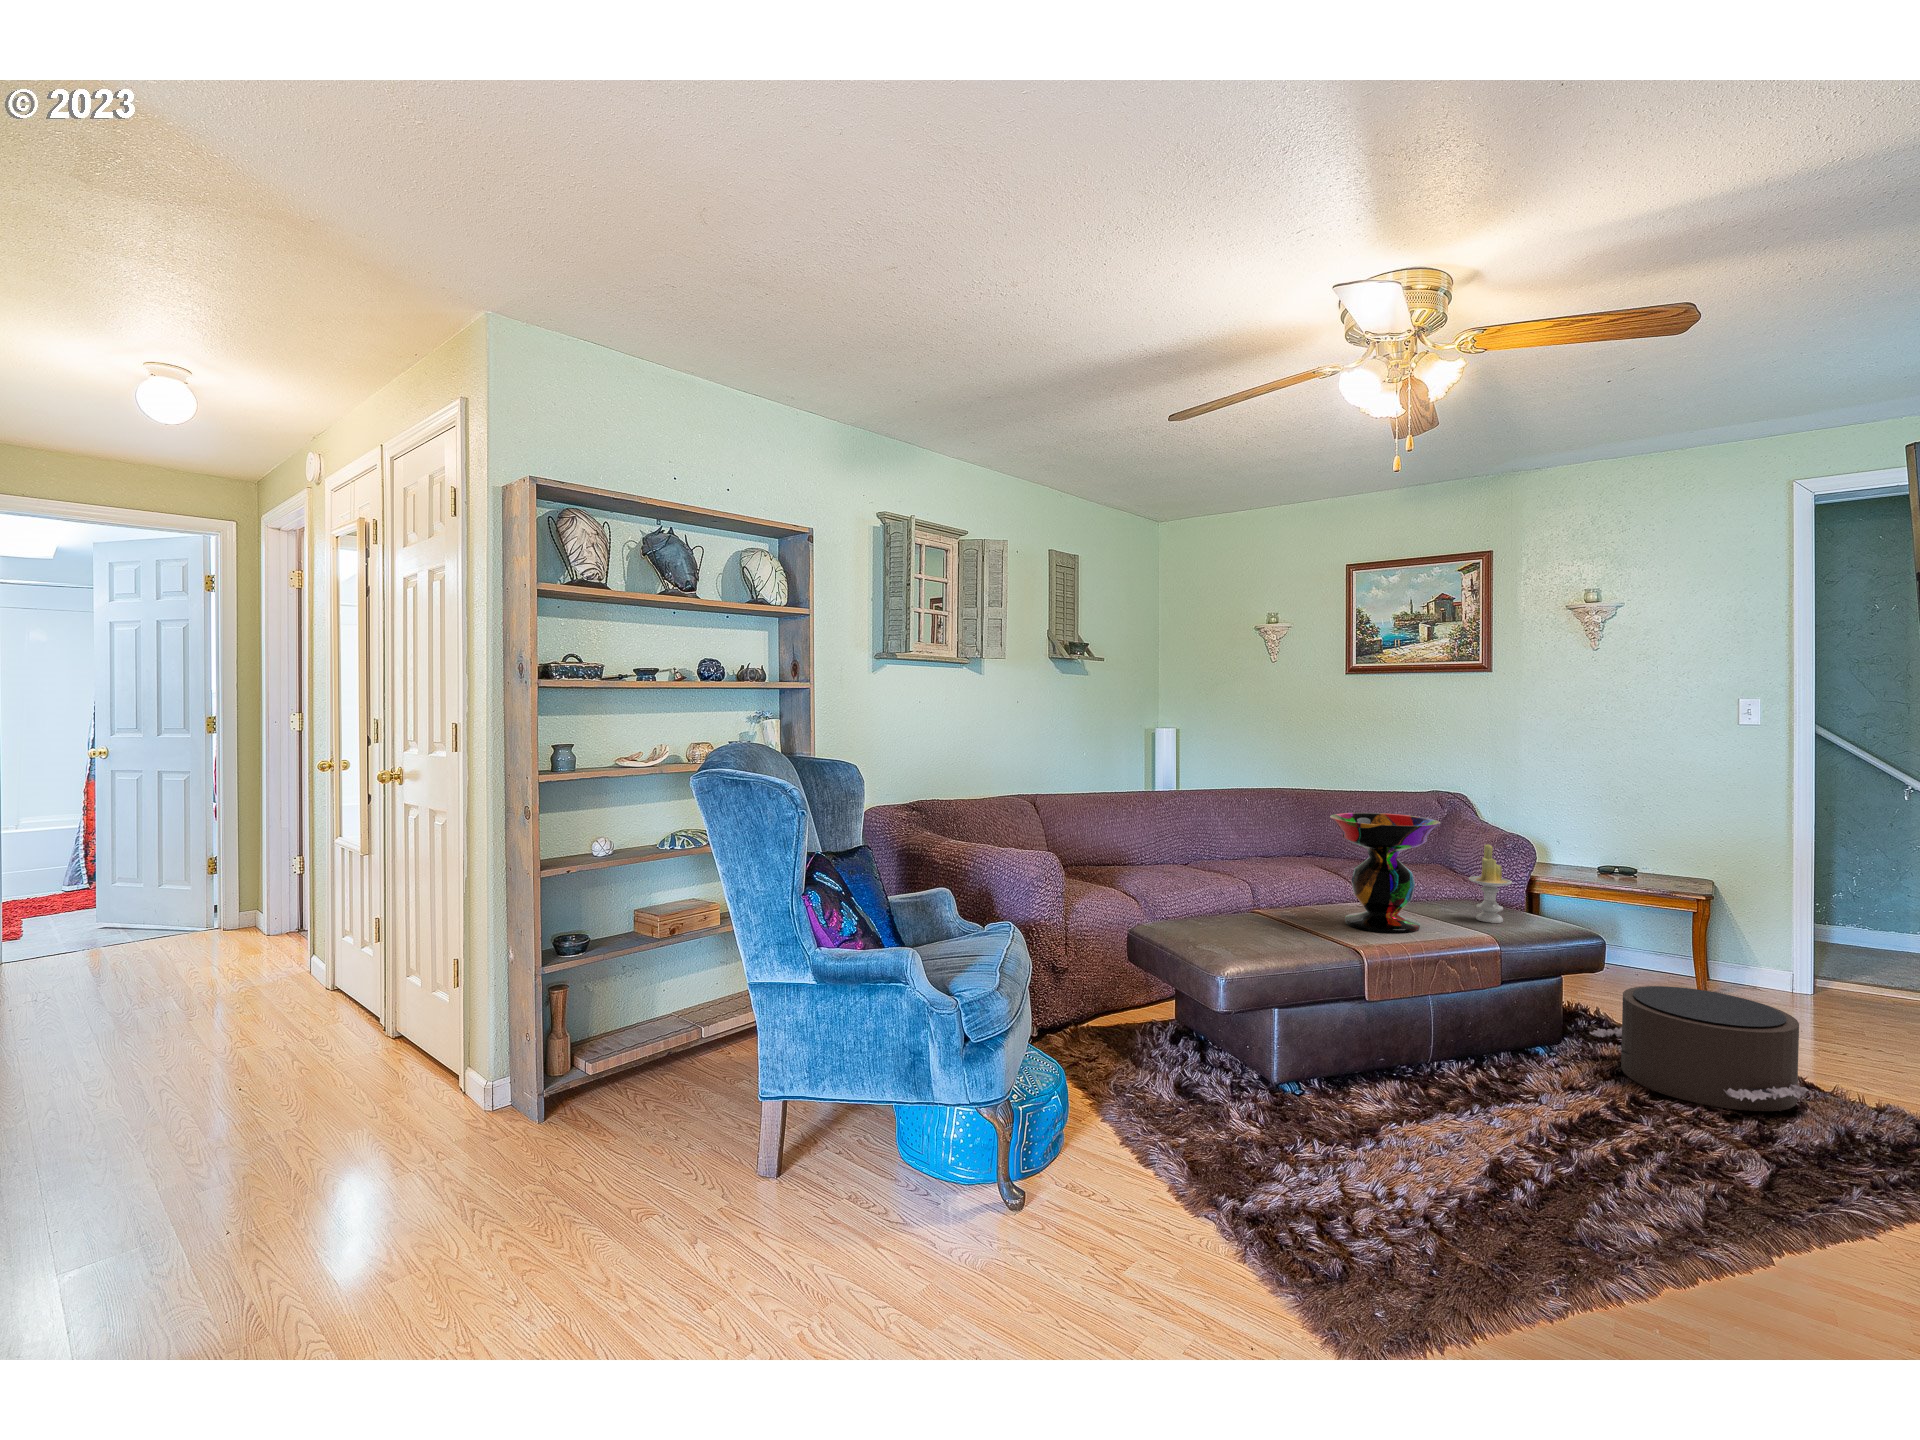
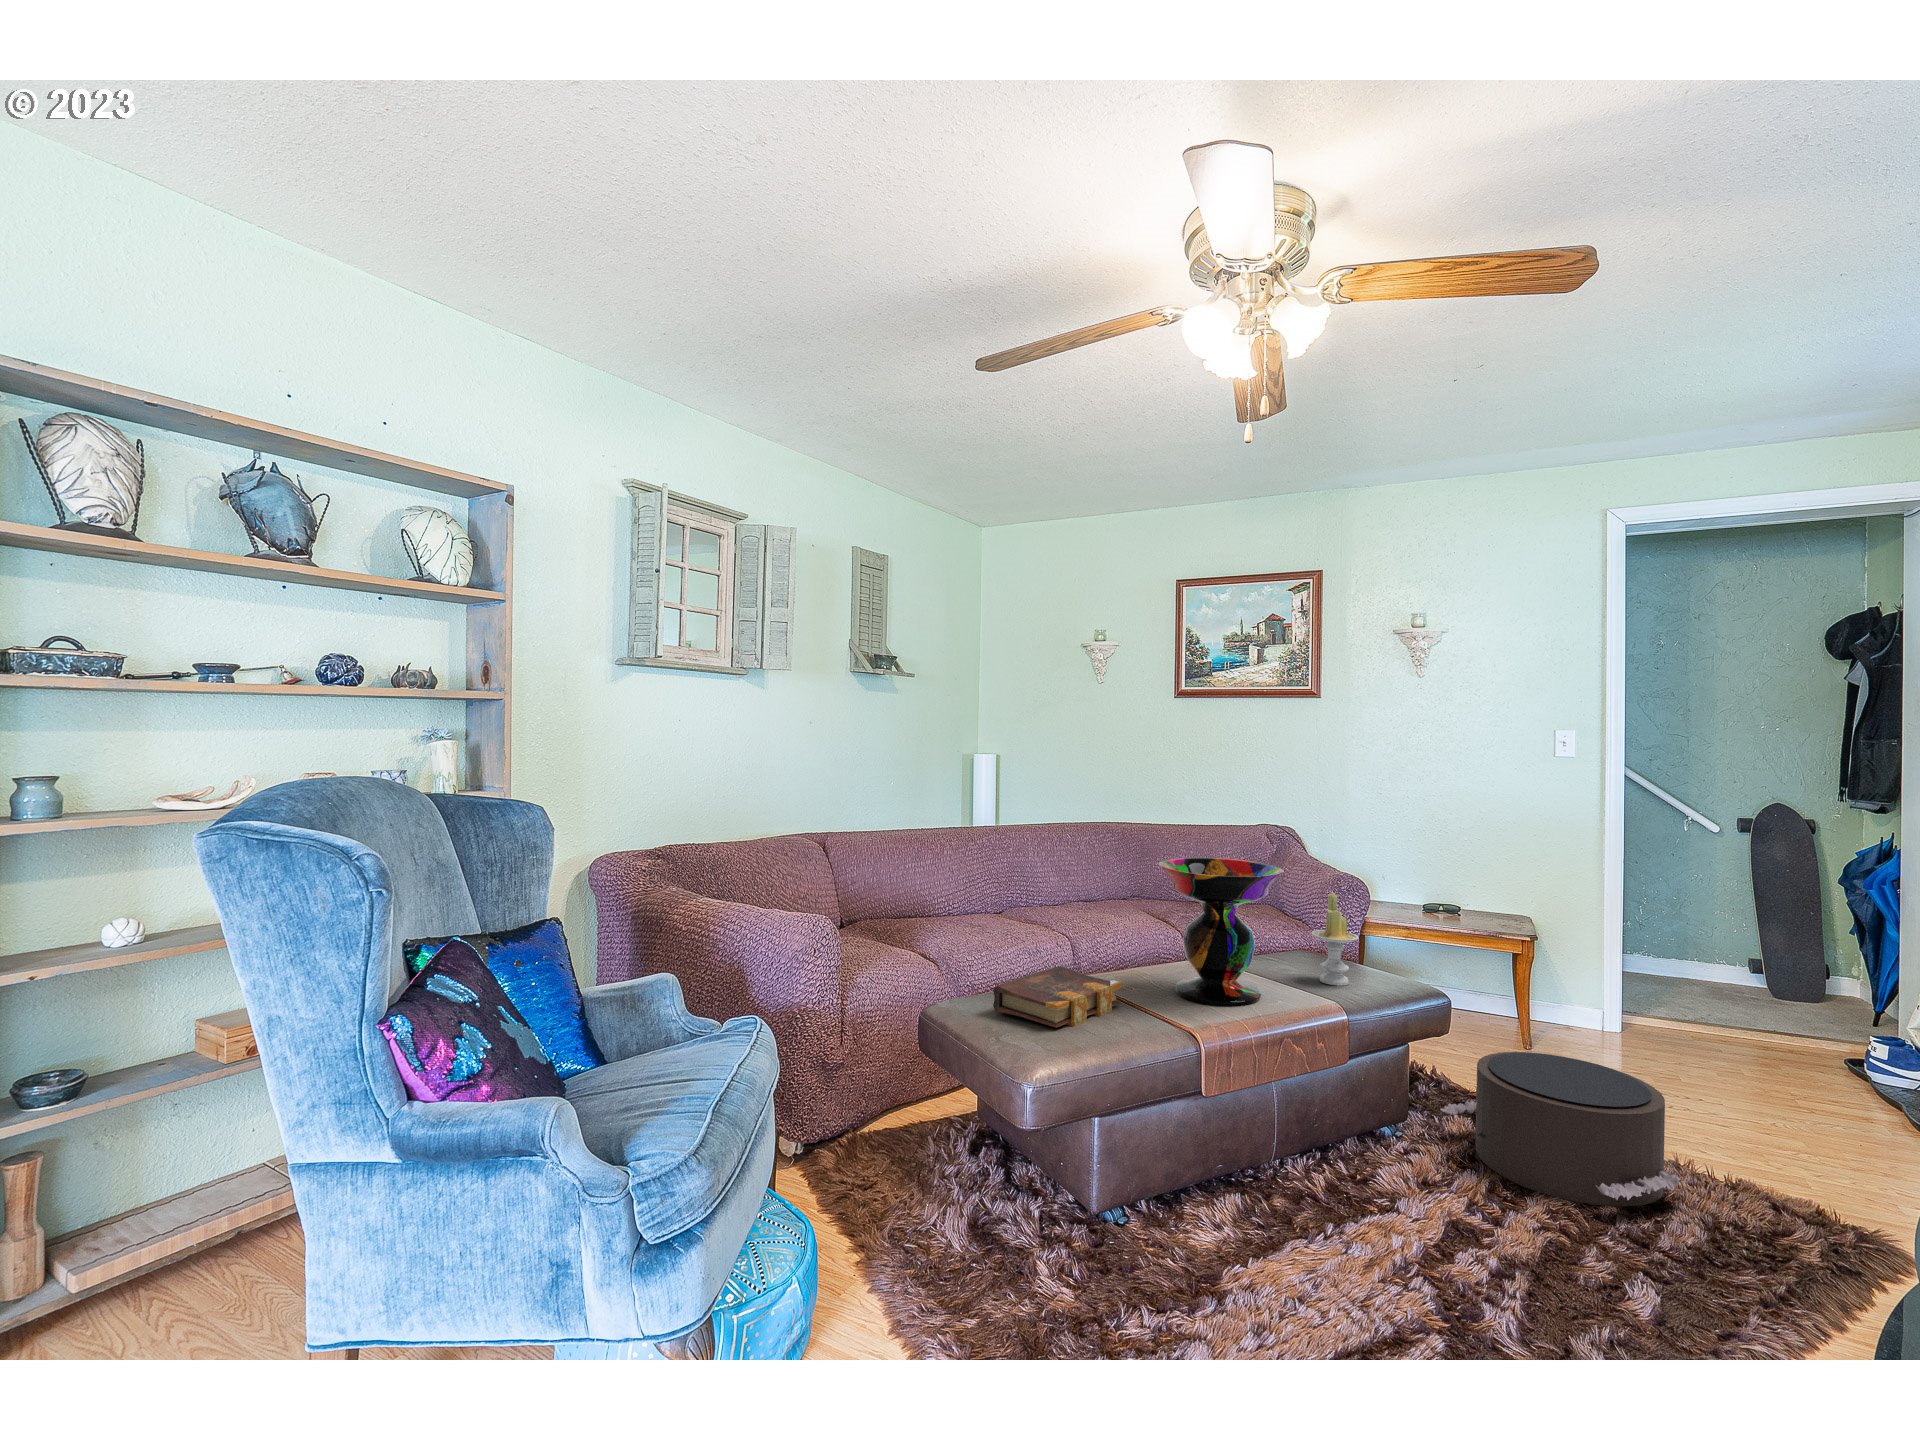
book: none [1191,899,1298,942] -> present [993,966,1122,1028]

